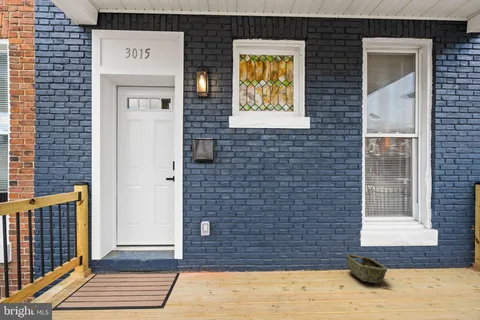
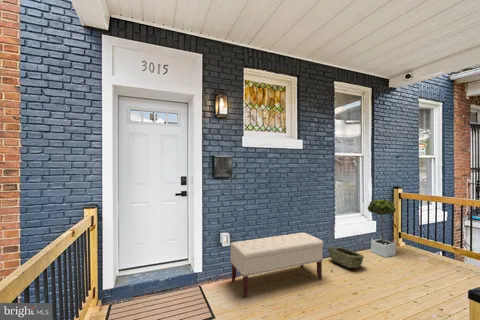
potted tree: none [417,197,460,280] -> present [368,199,396,257]
bench: none [210,231,318,287] -> present [230,233,323,297]

